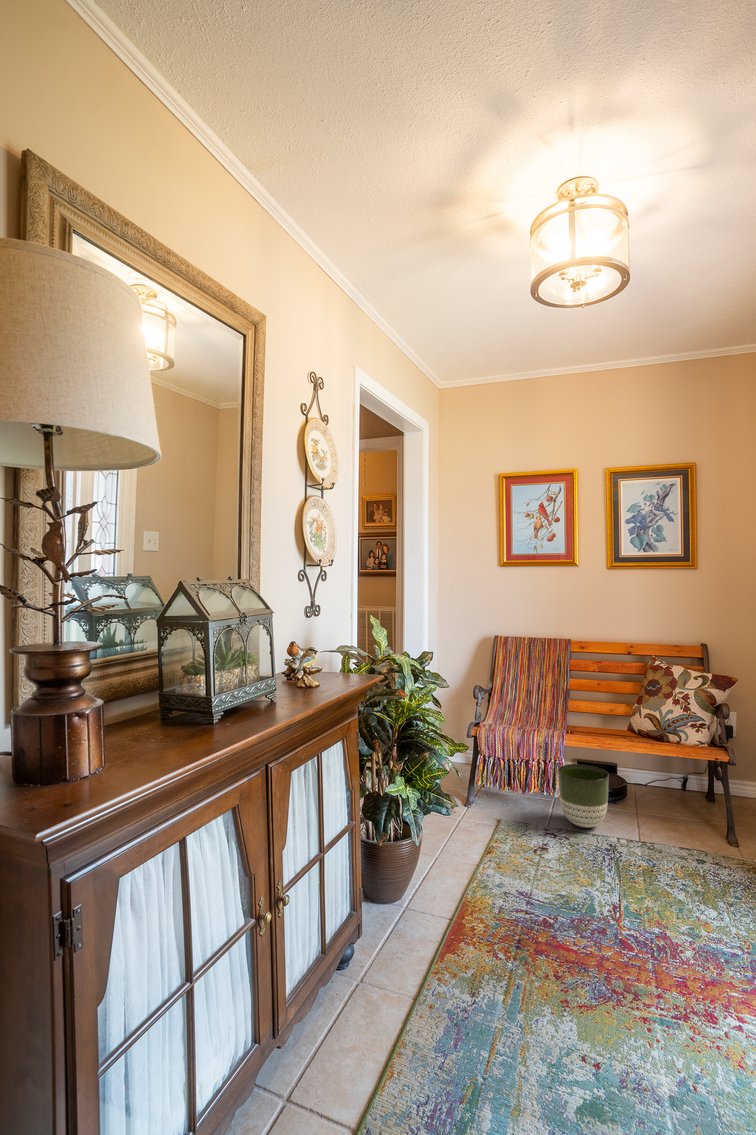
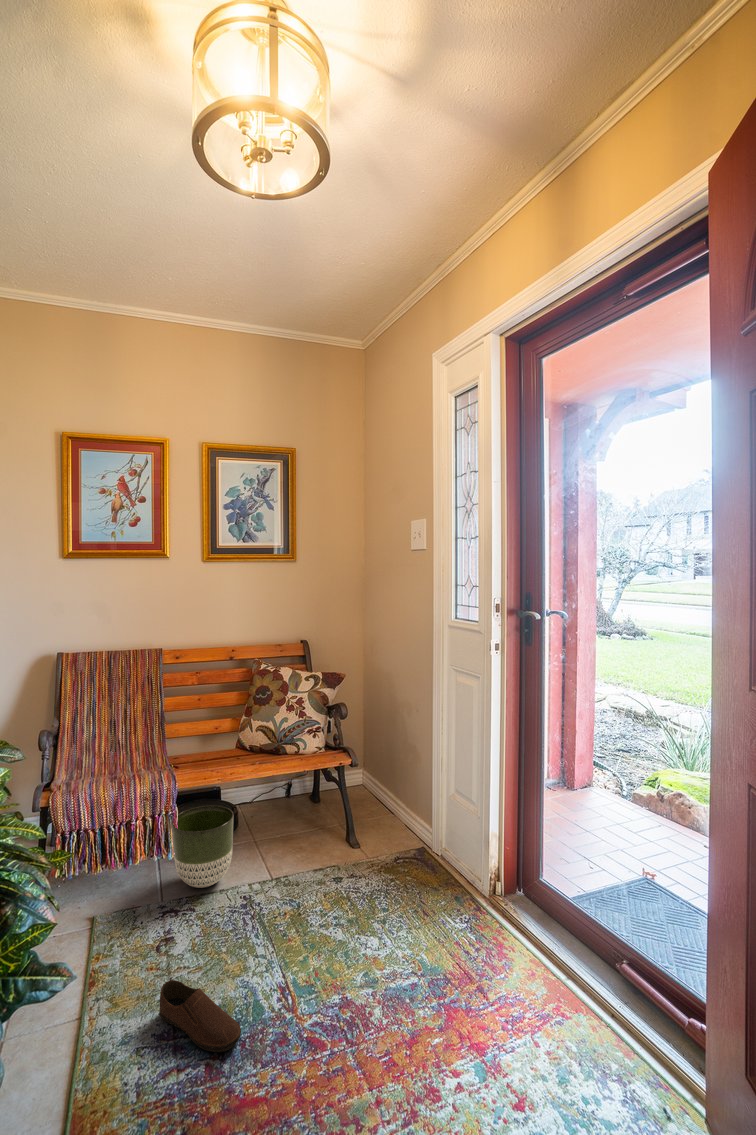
shoe: none [523,861,573,919] -> present [159,980,241,1052]

